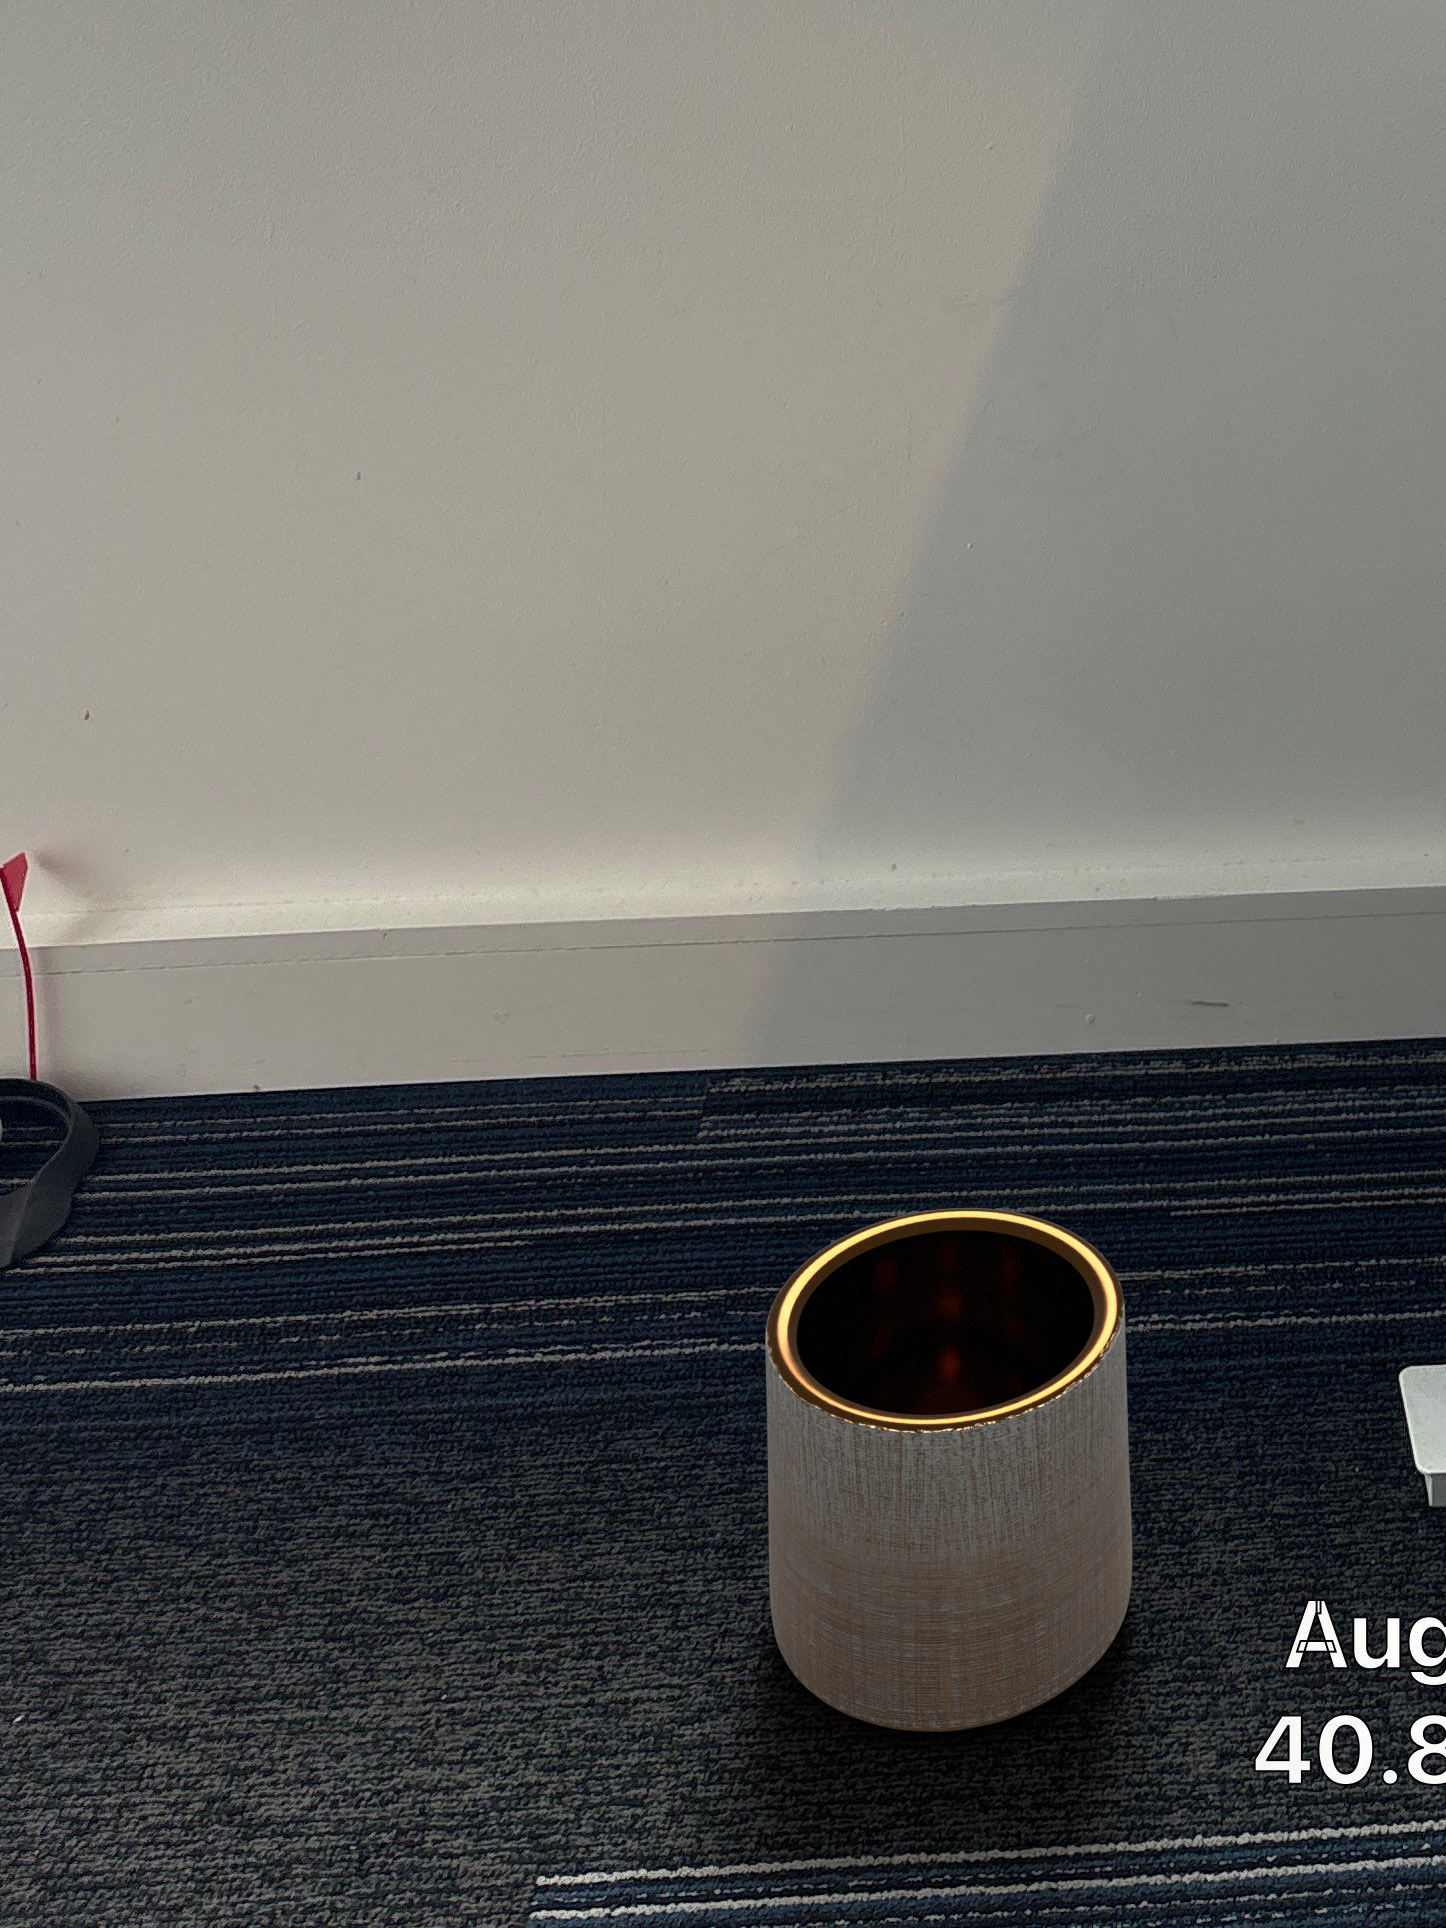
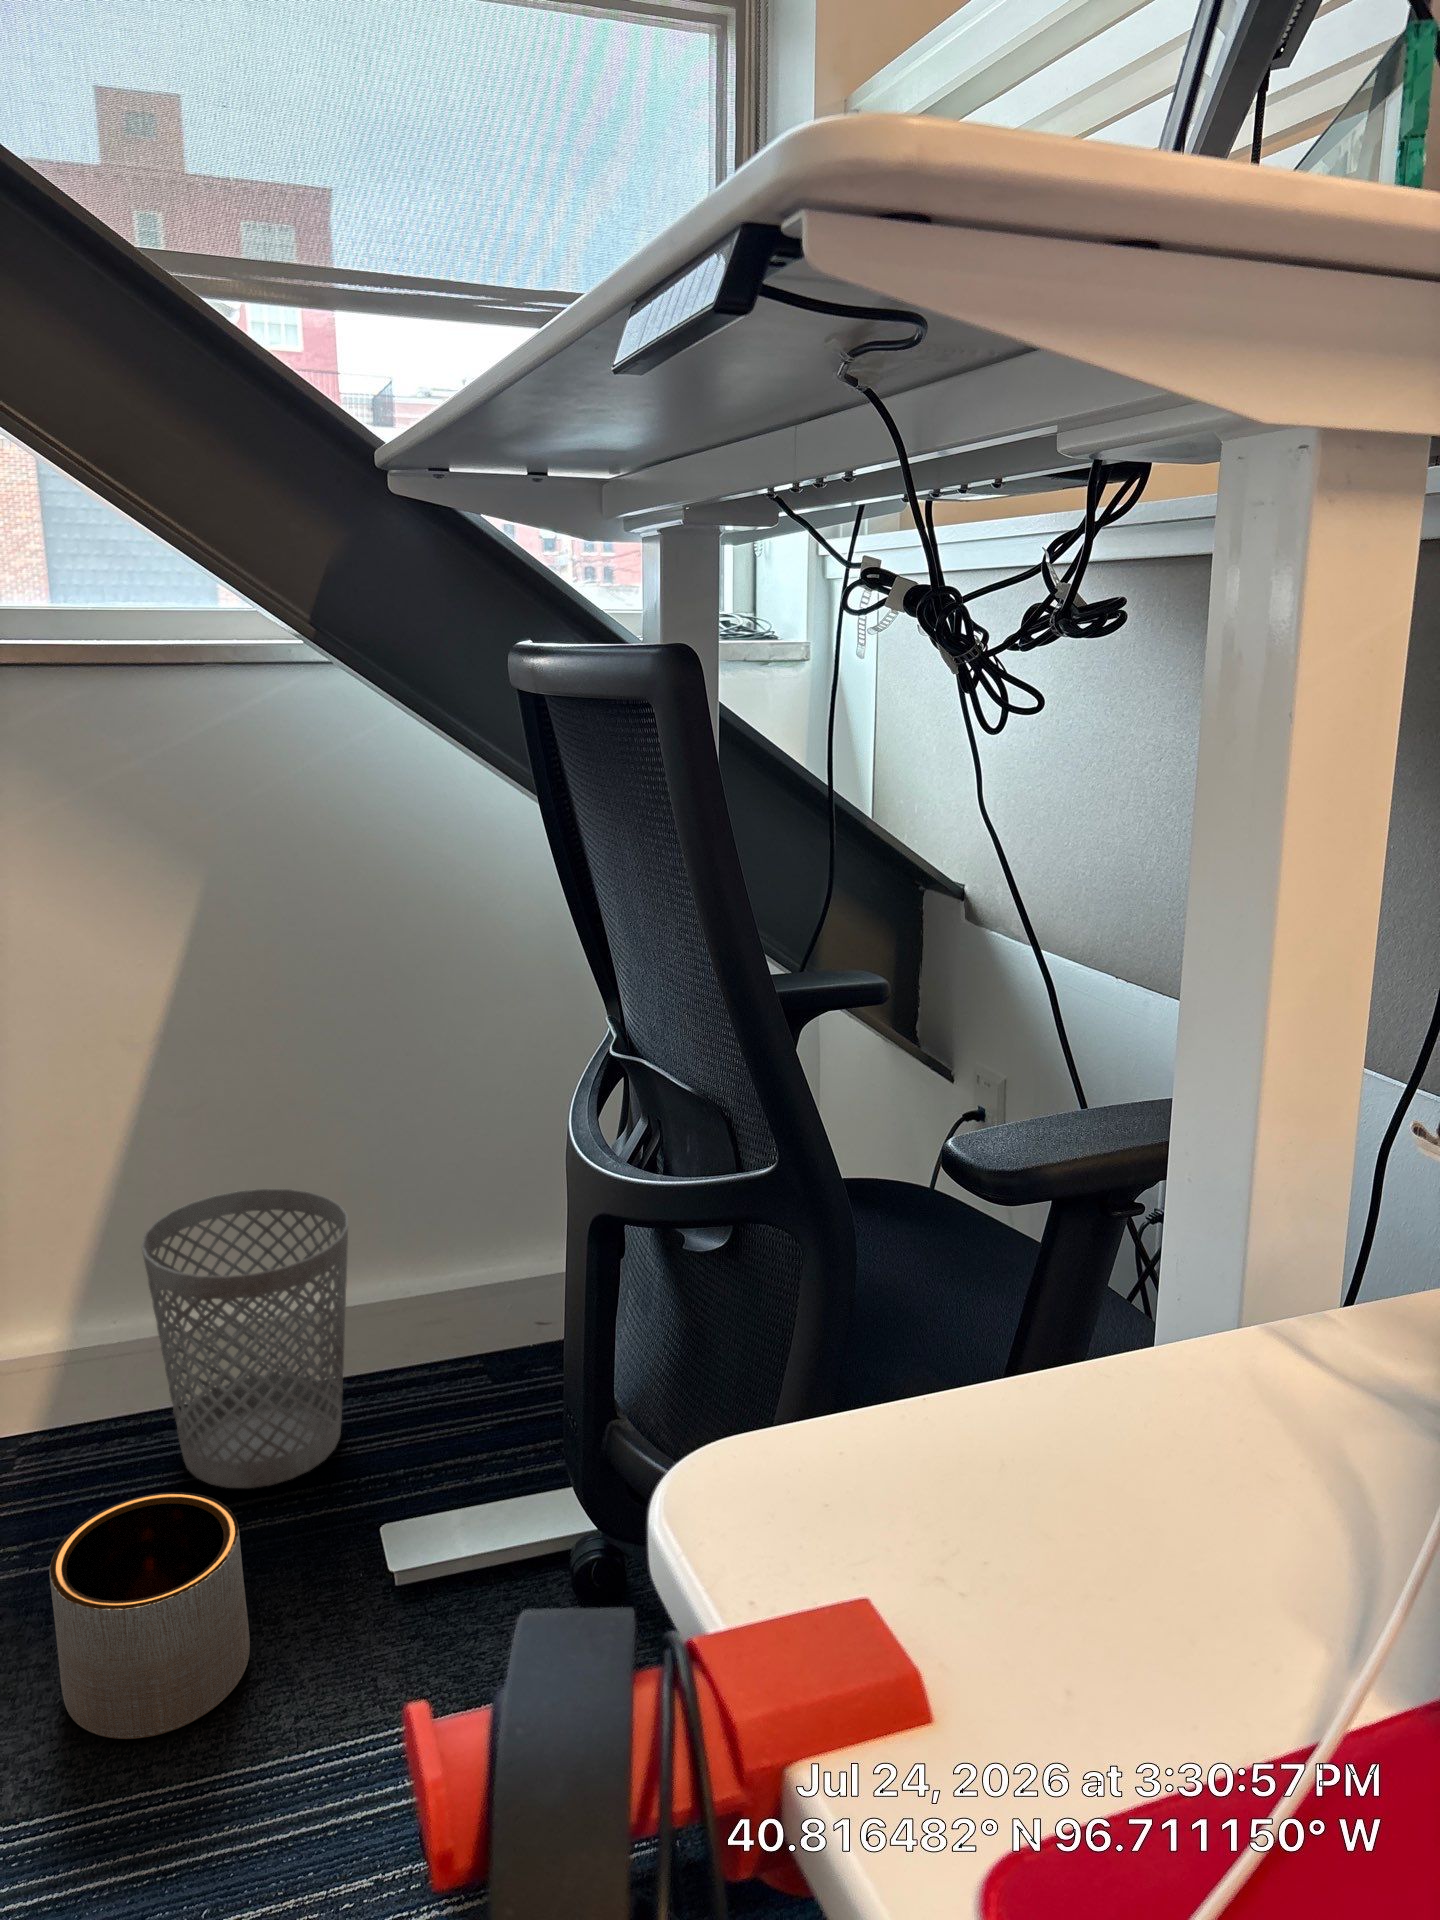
wastebasket: none [962,629,1350,1244] -> present [141,1189,348,1488]

